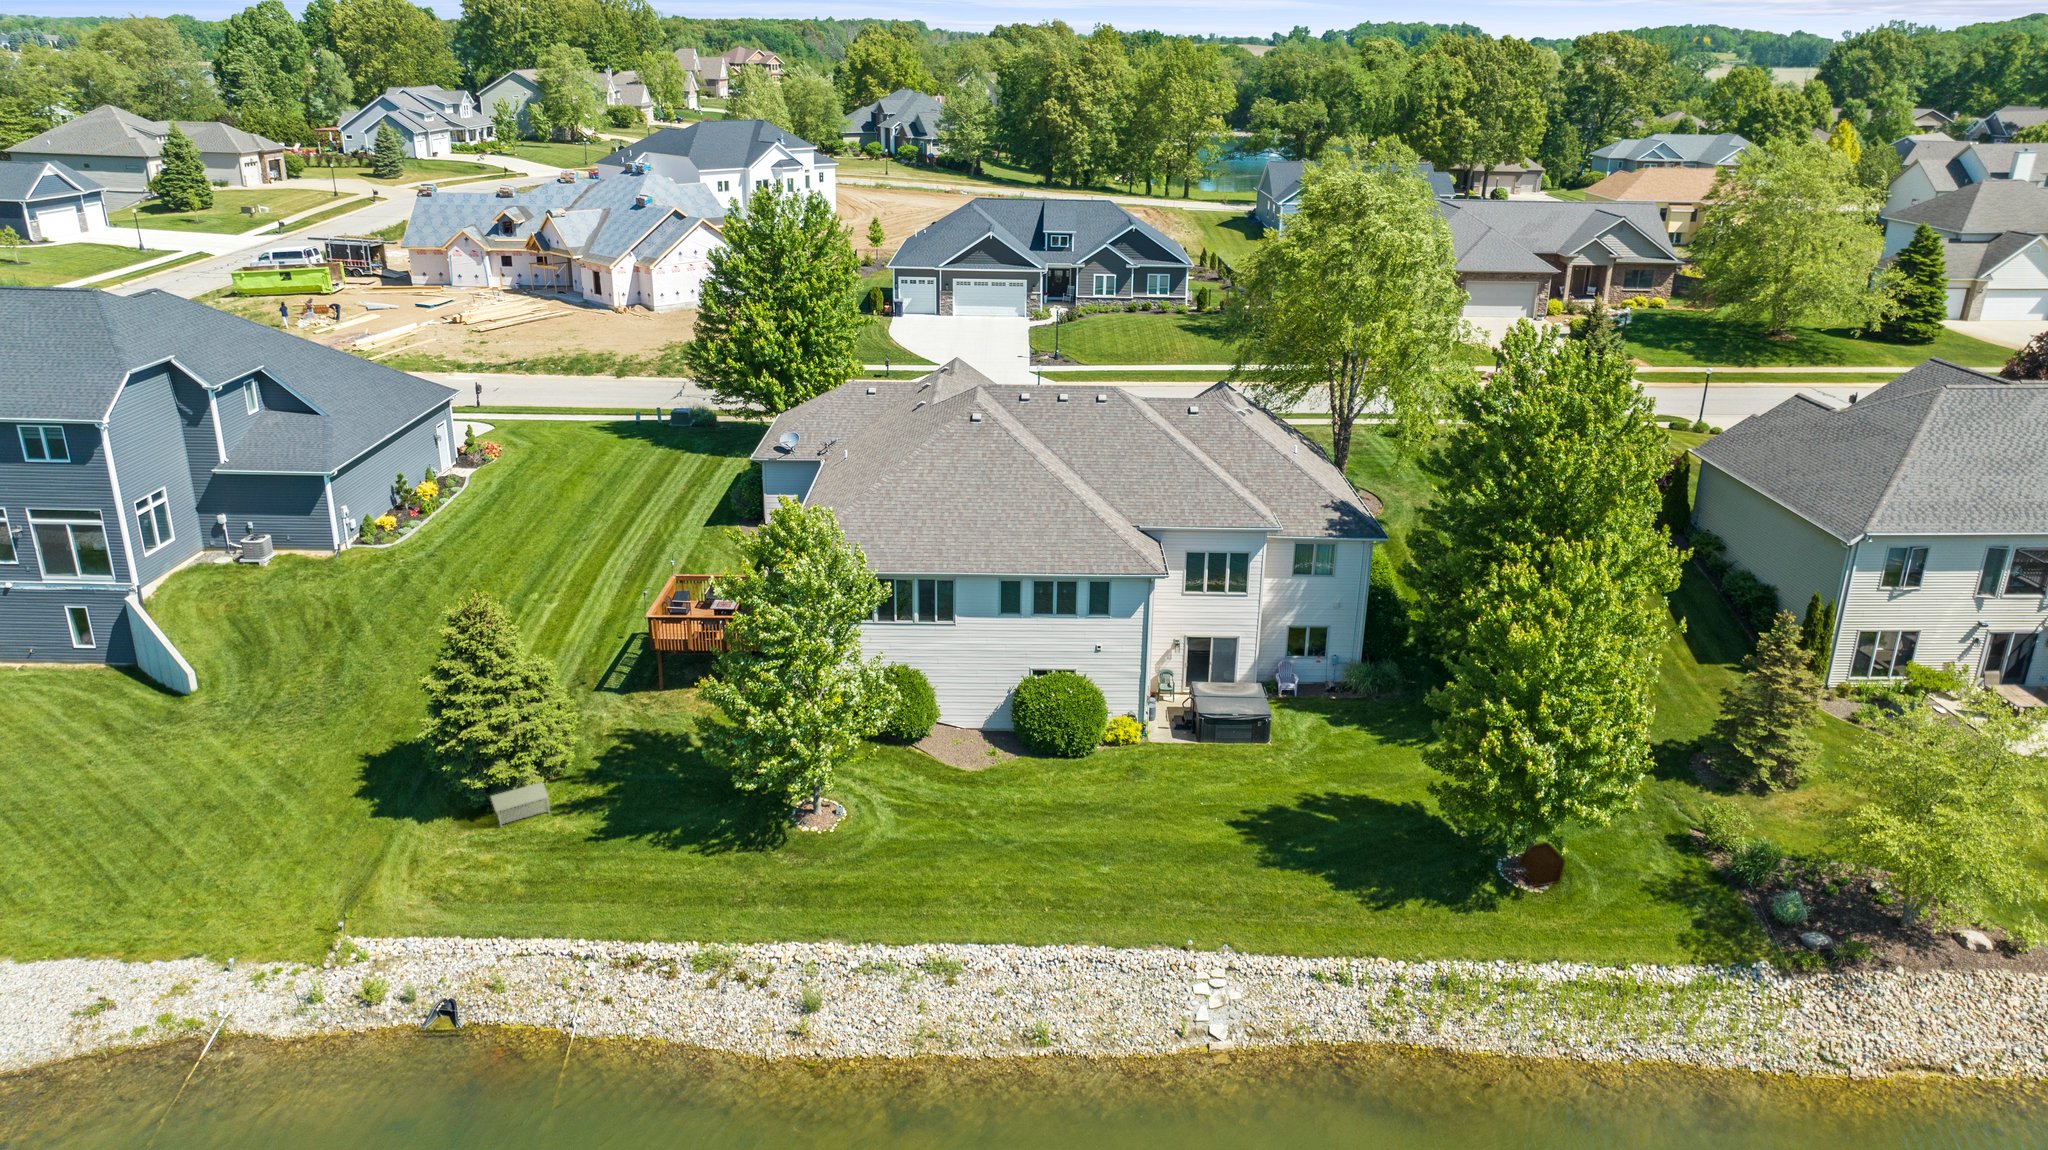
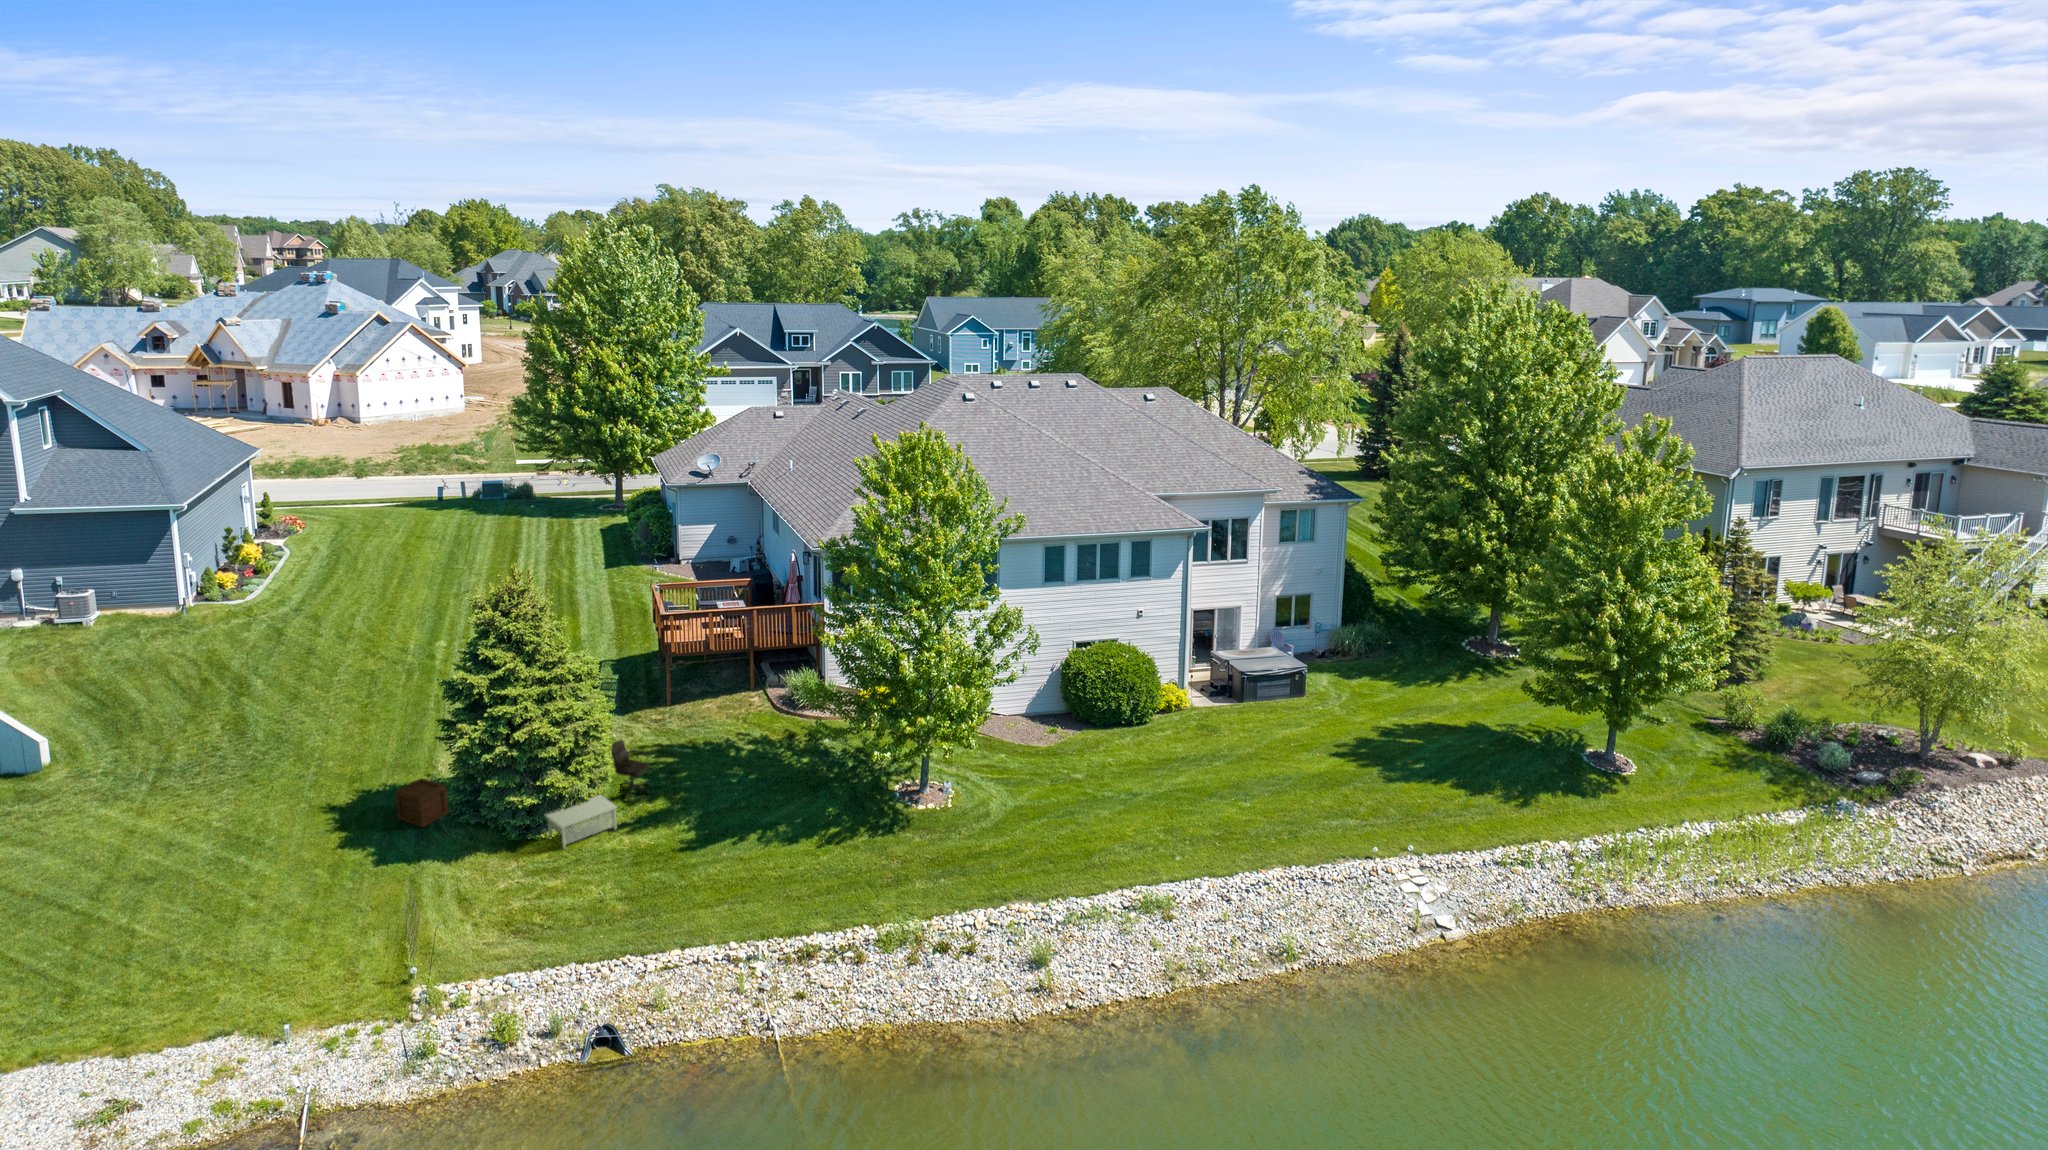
chair: none [559,733,600,787] -> present [611,740,651,801]
wooden crate: present [1519,842,1566,887] -> present [395,778,449,827]

